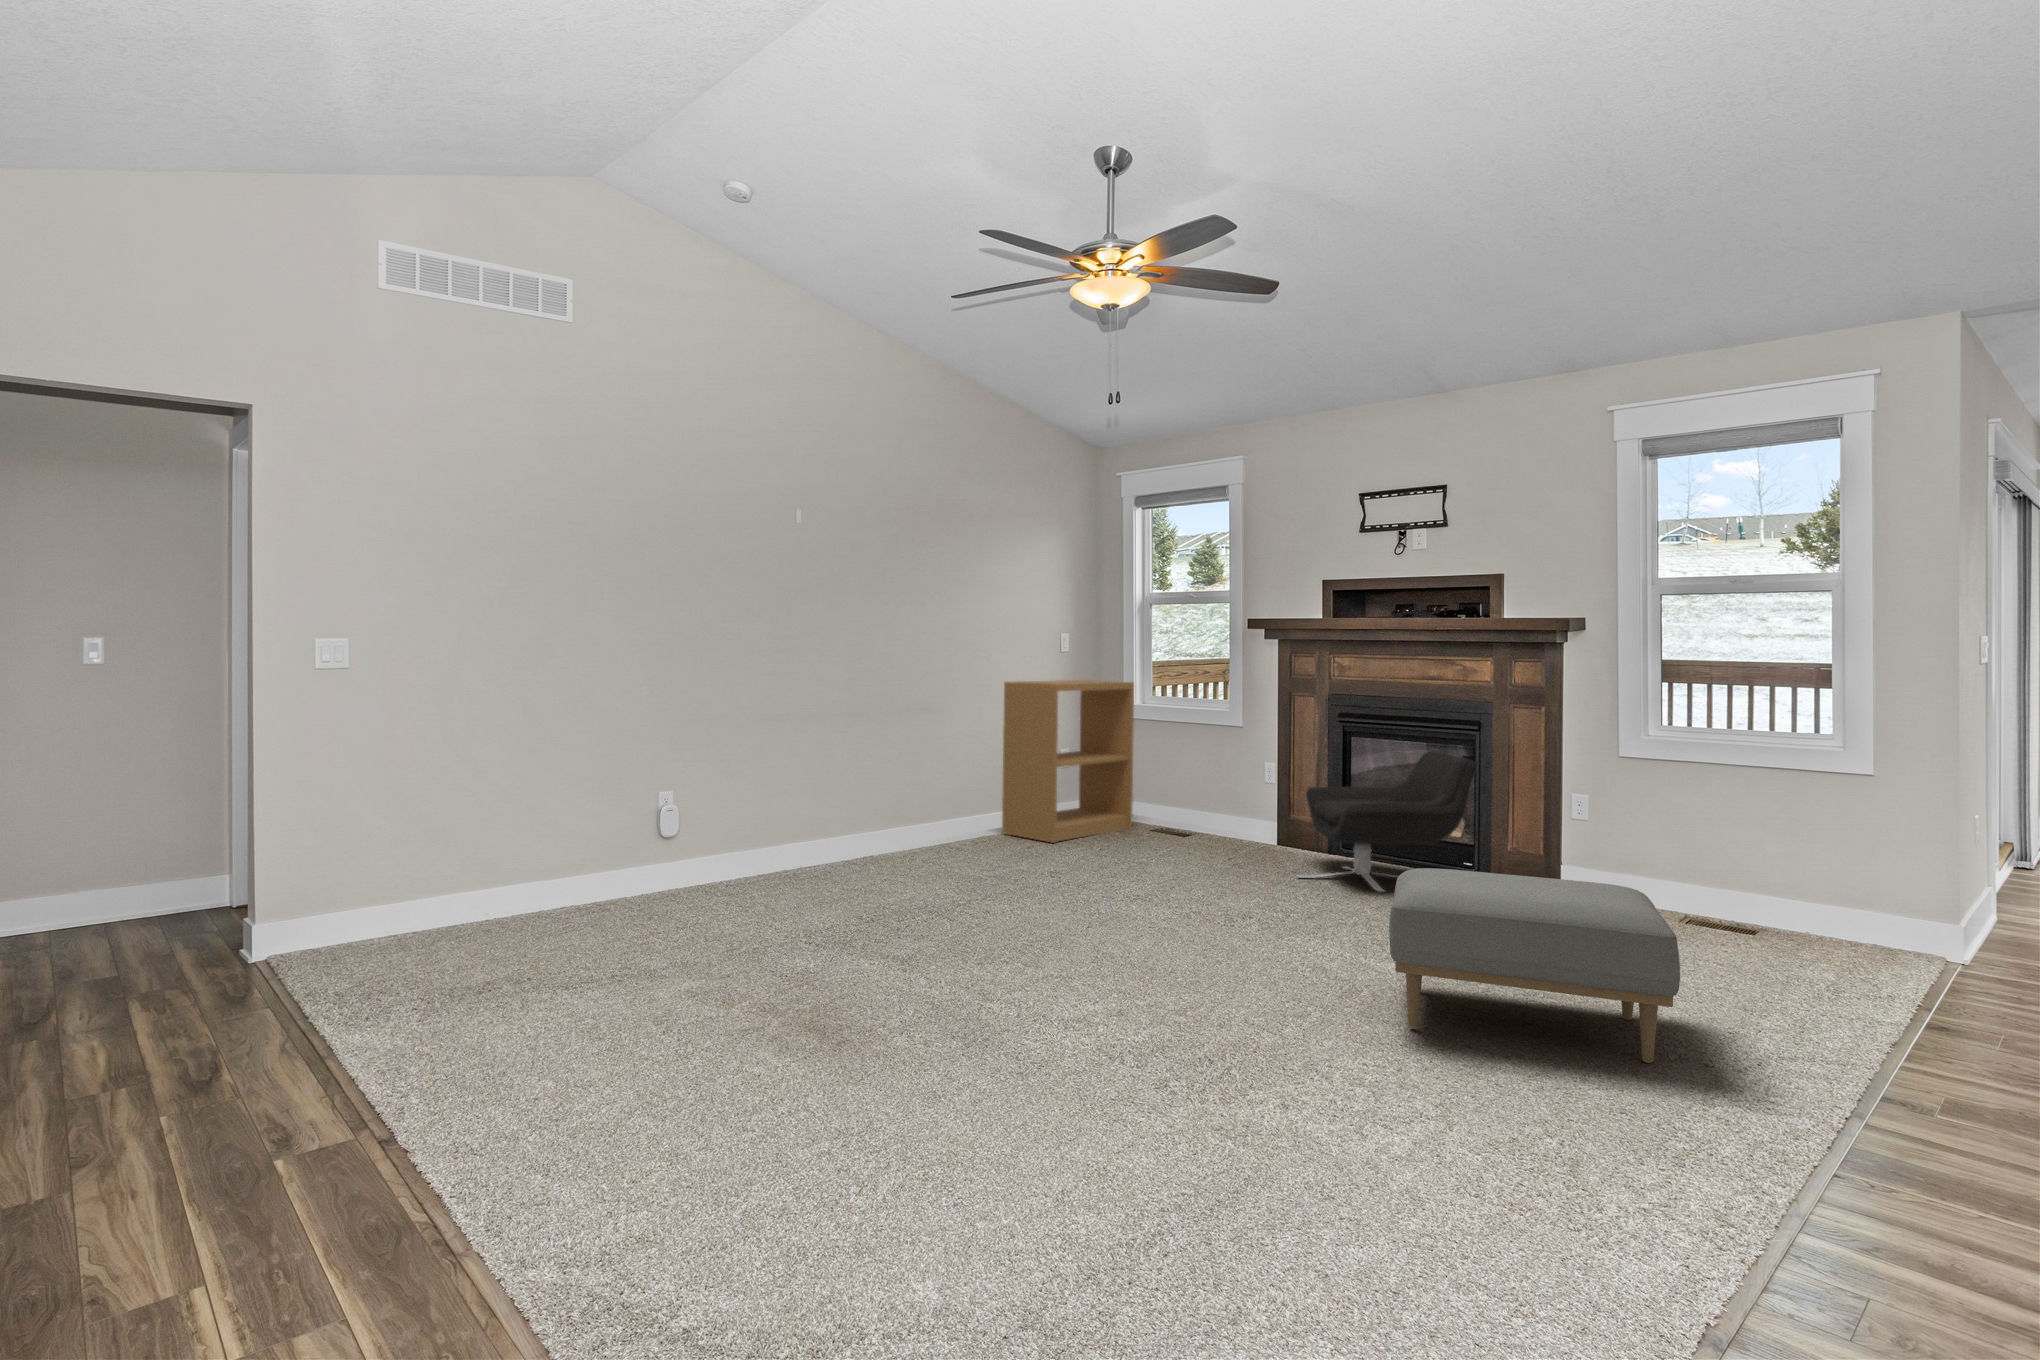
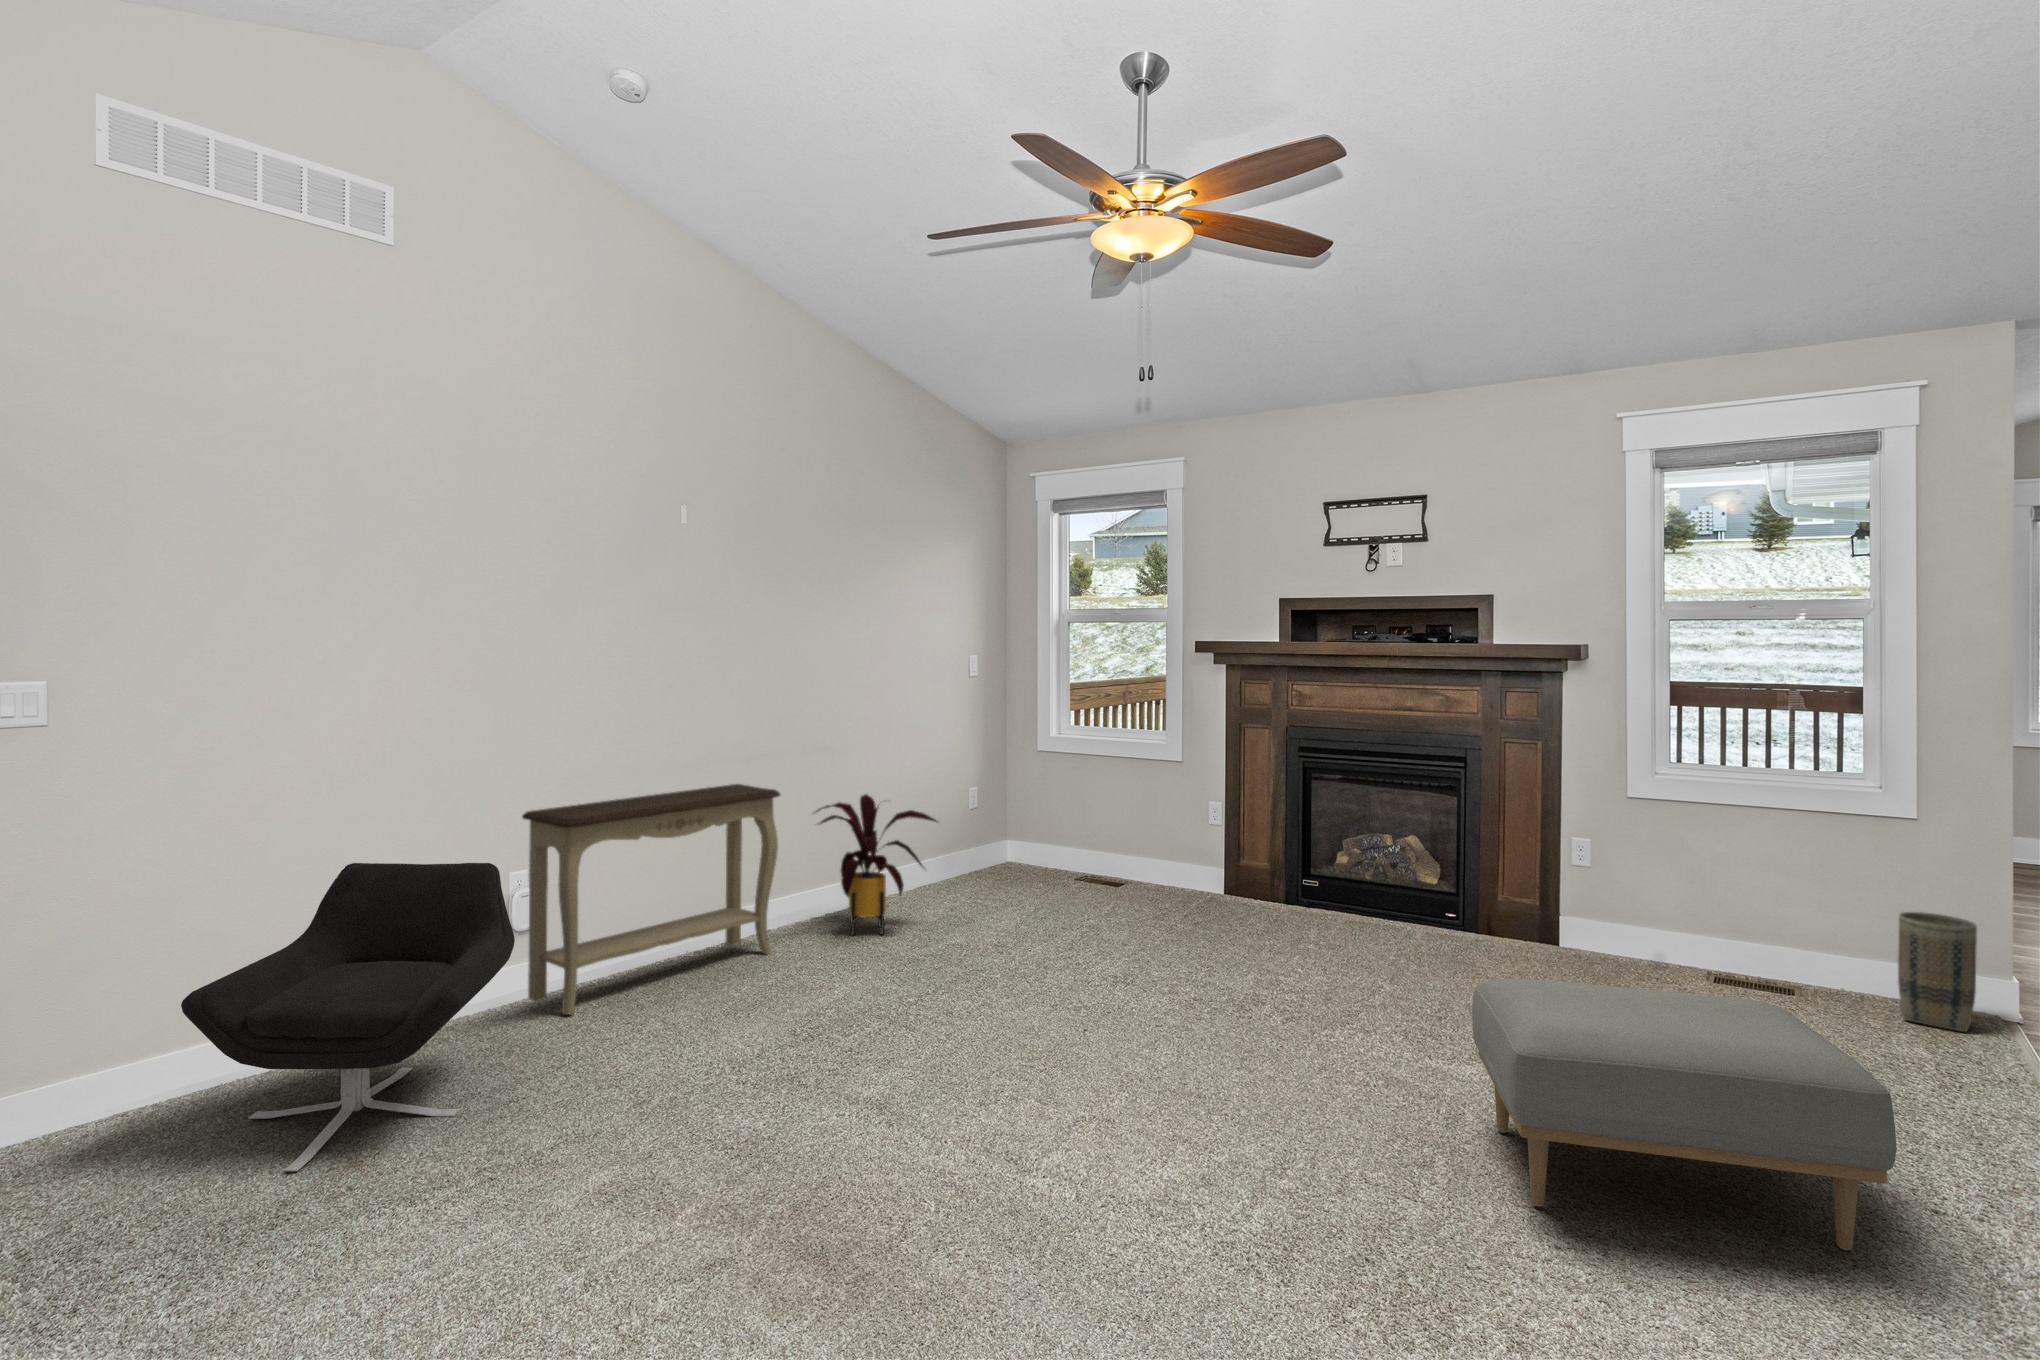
bookshelf: present [1002,680,1134,843] -> none [919,706,1064,900]
console table: none [671,732,875,898] -> present [522,784,780,1015]
house plant: none [904,746,1010,862] -> present [816,794,938,935]
lounge chair: present [1298,750,1476,892] -> present [181,863,515,1171]
basket: none [1848,852,1916,956] -> present [1898,912,1977,1032]

